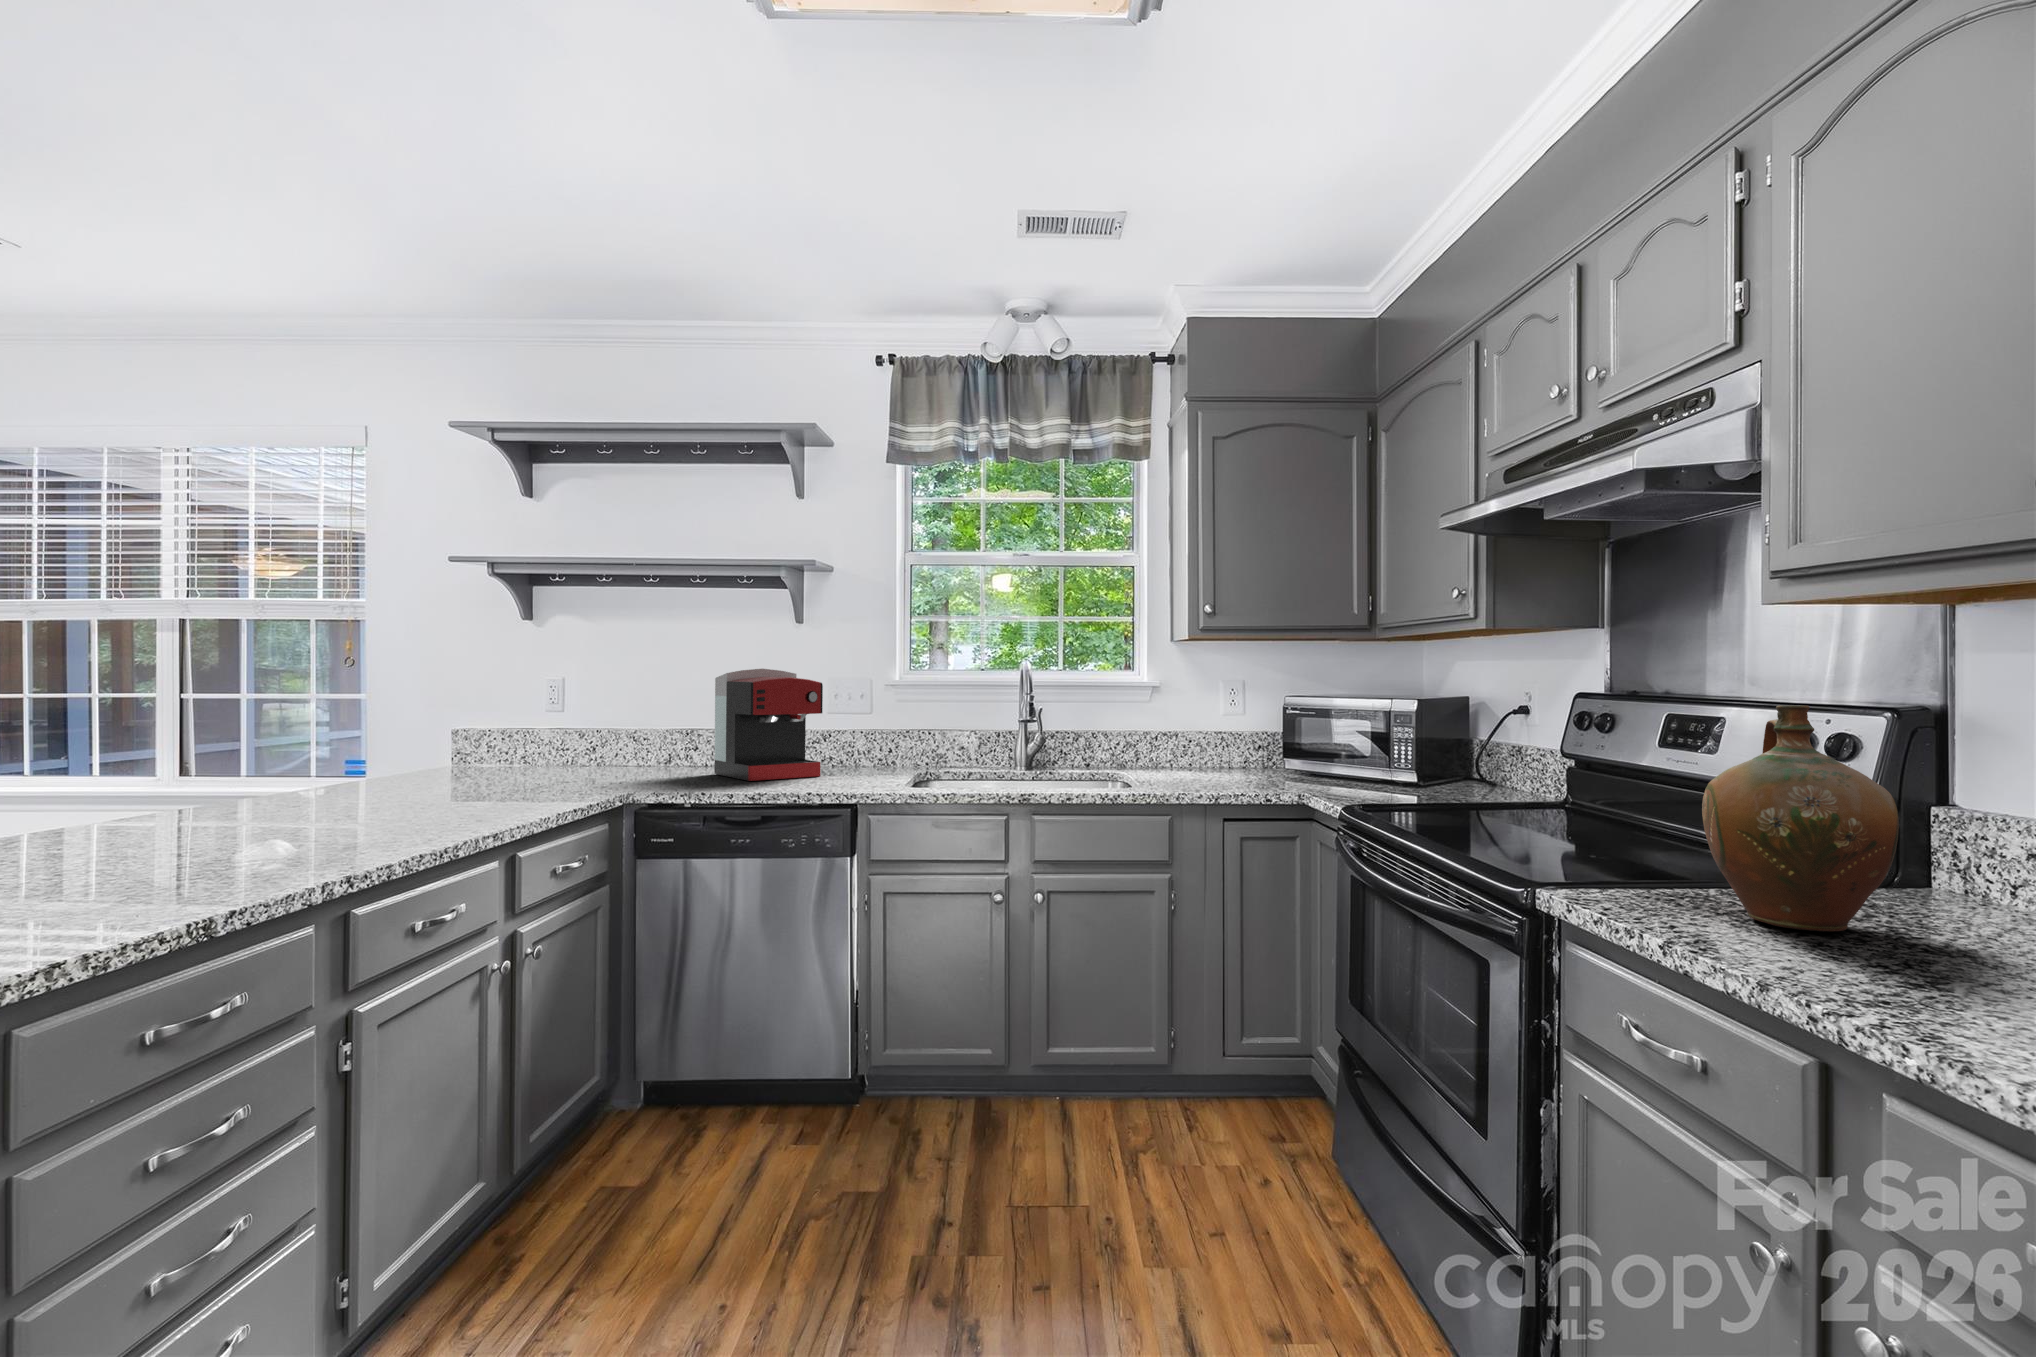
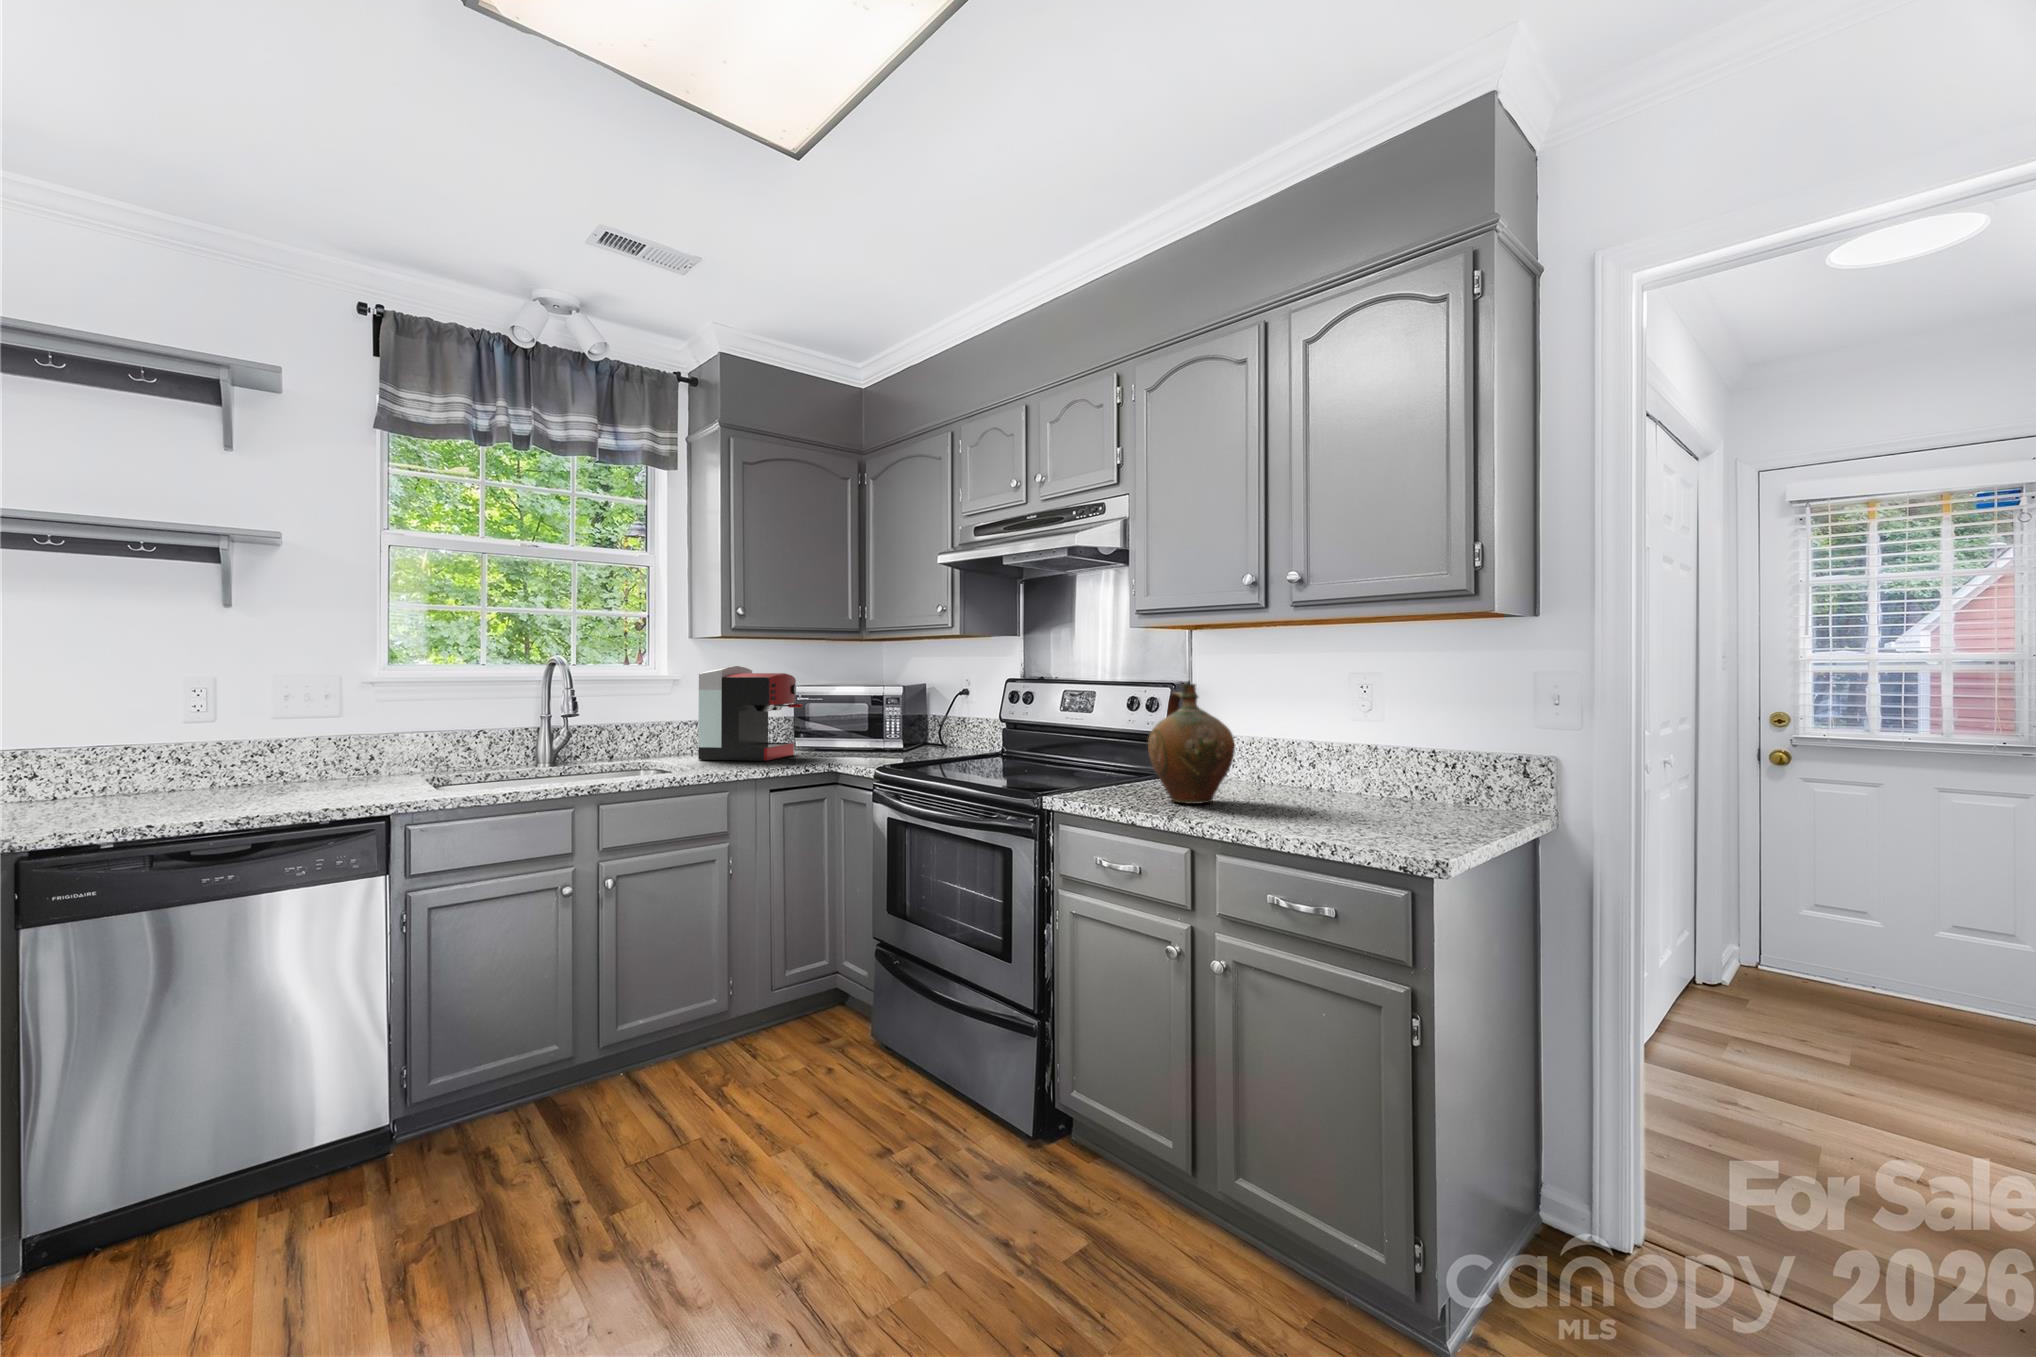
coffee maker: present [714,669,823,781] -> present [698,666,802,761]

